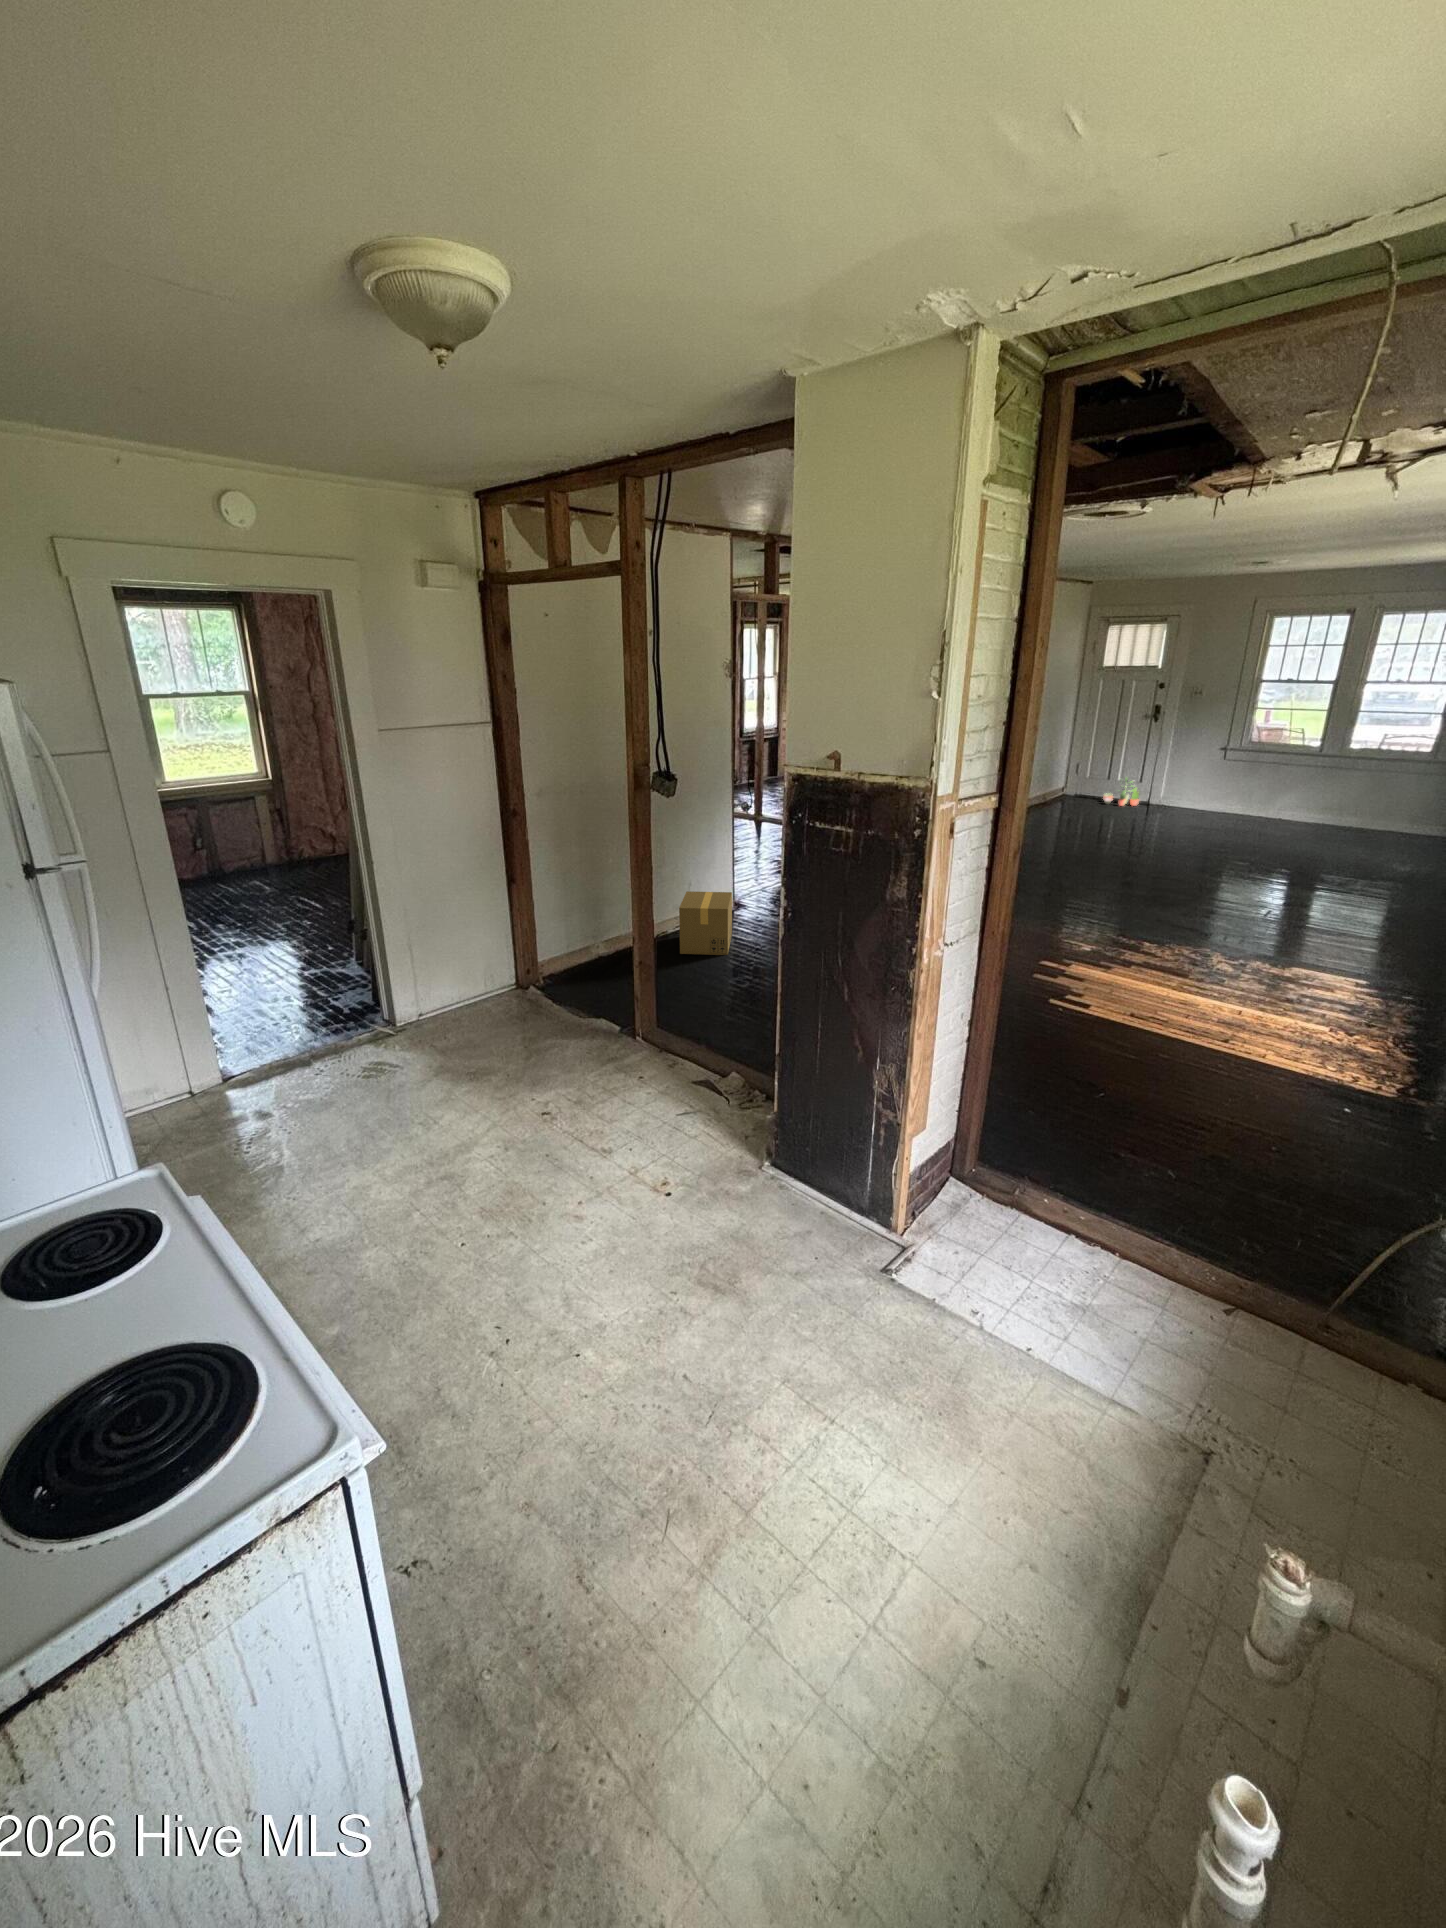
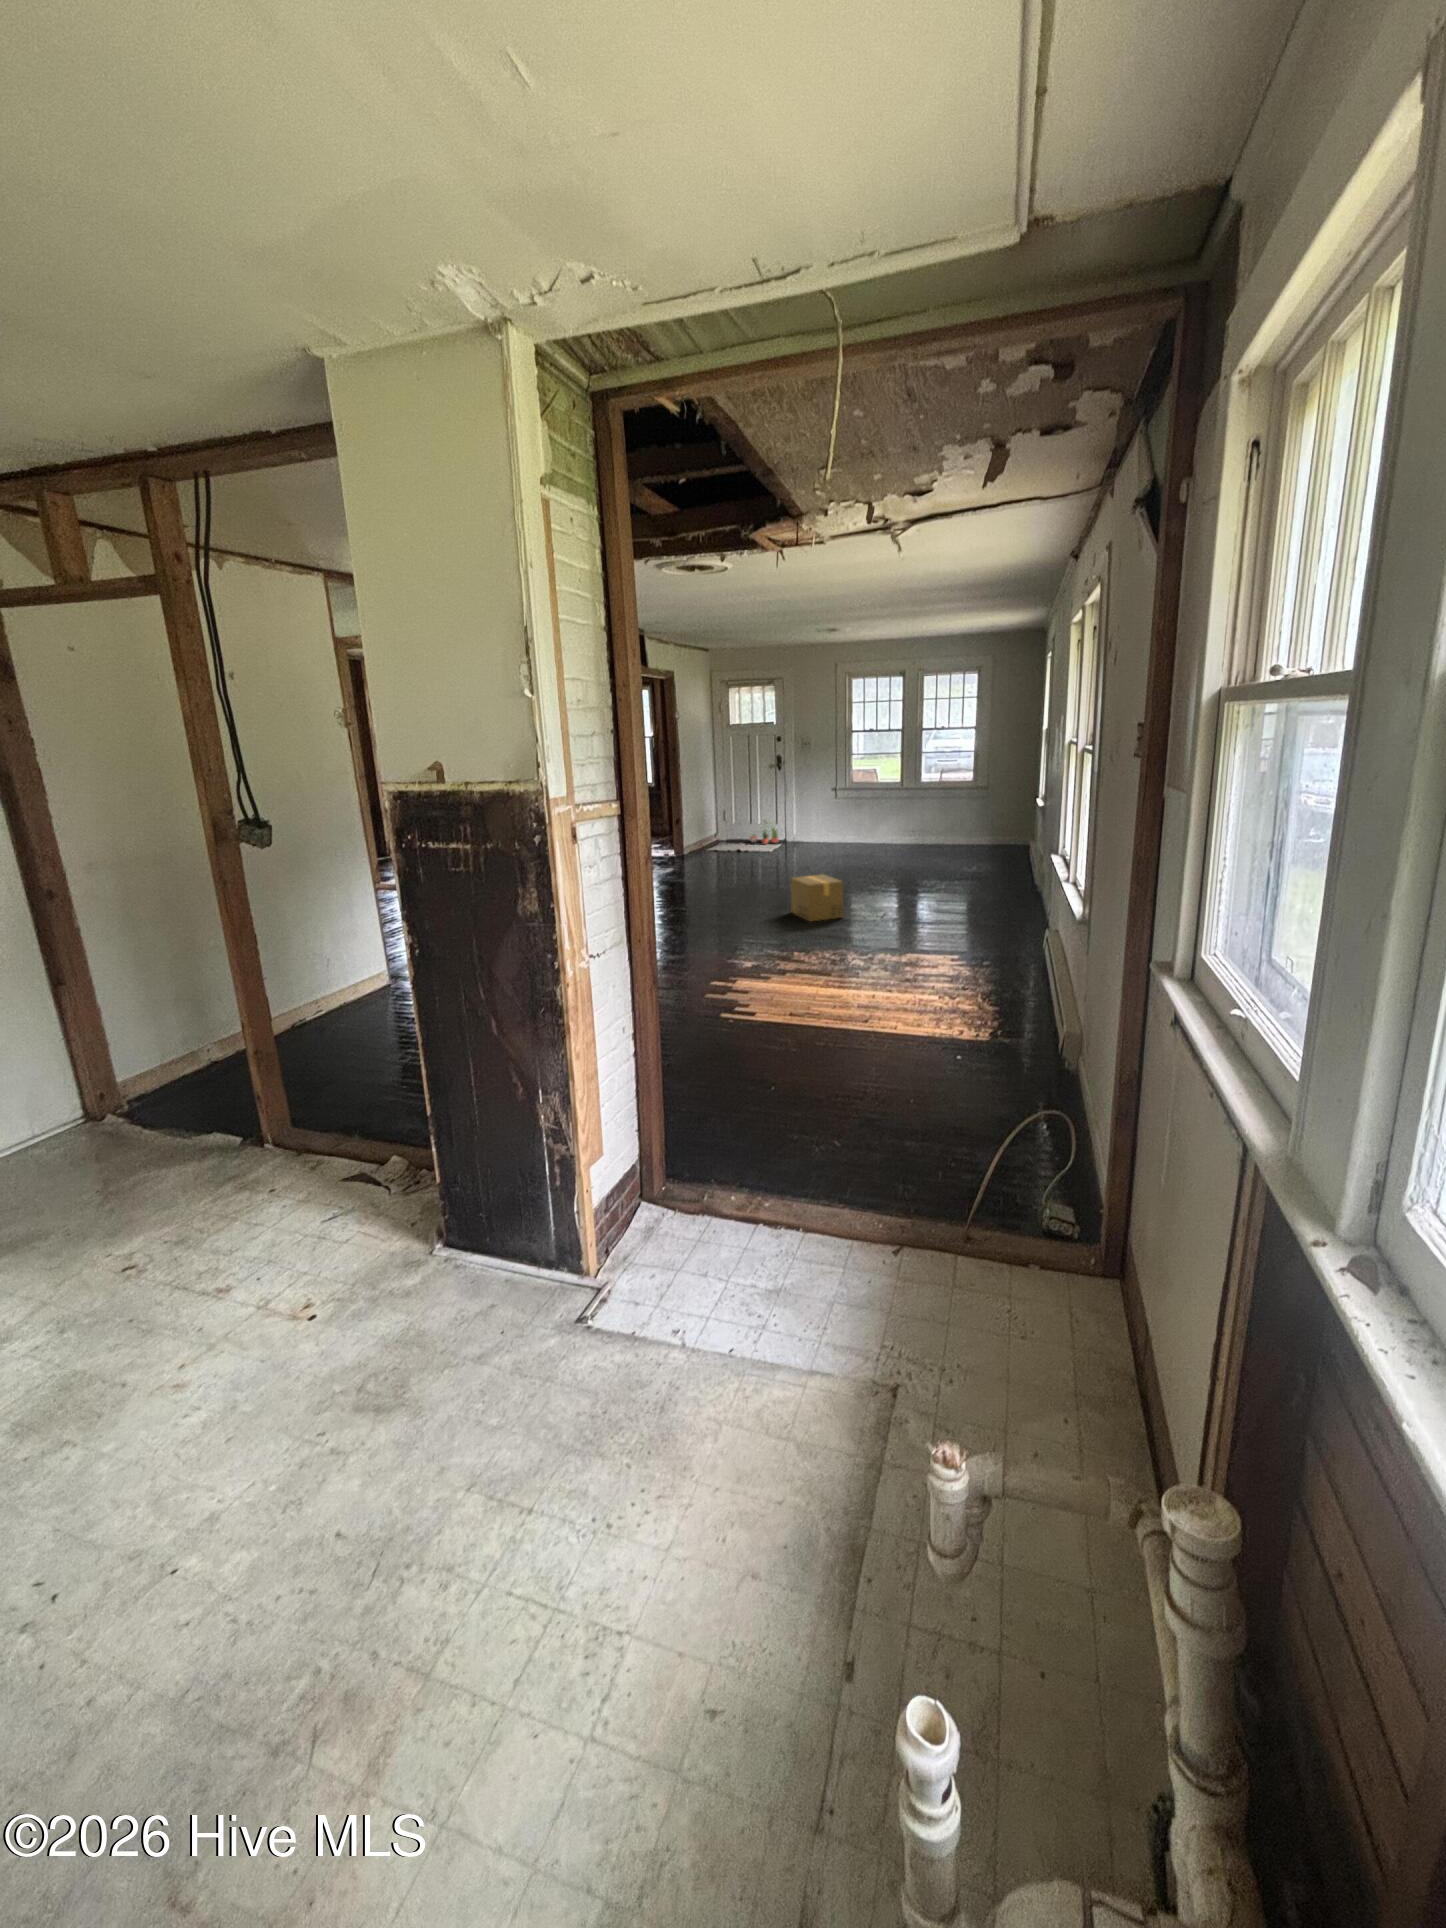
cardboard box: present [679,891,732,955] -> present [791,874,843,921]

